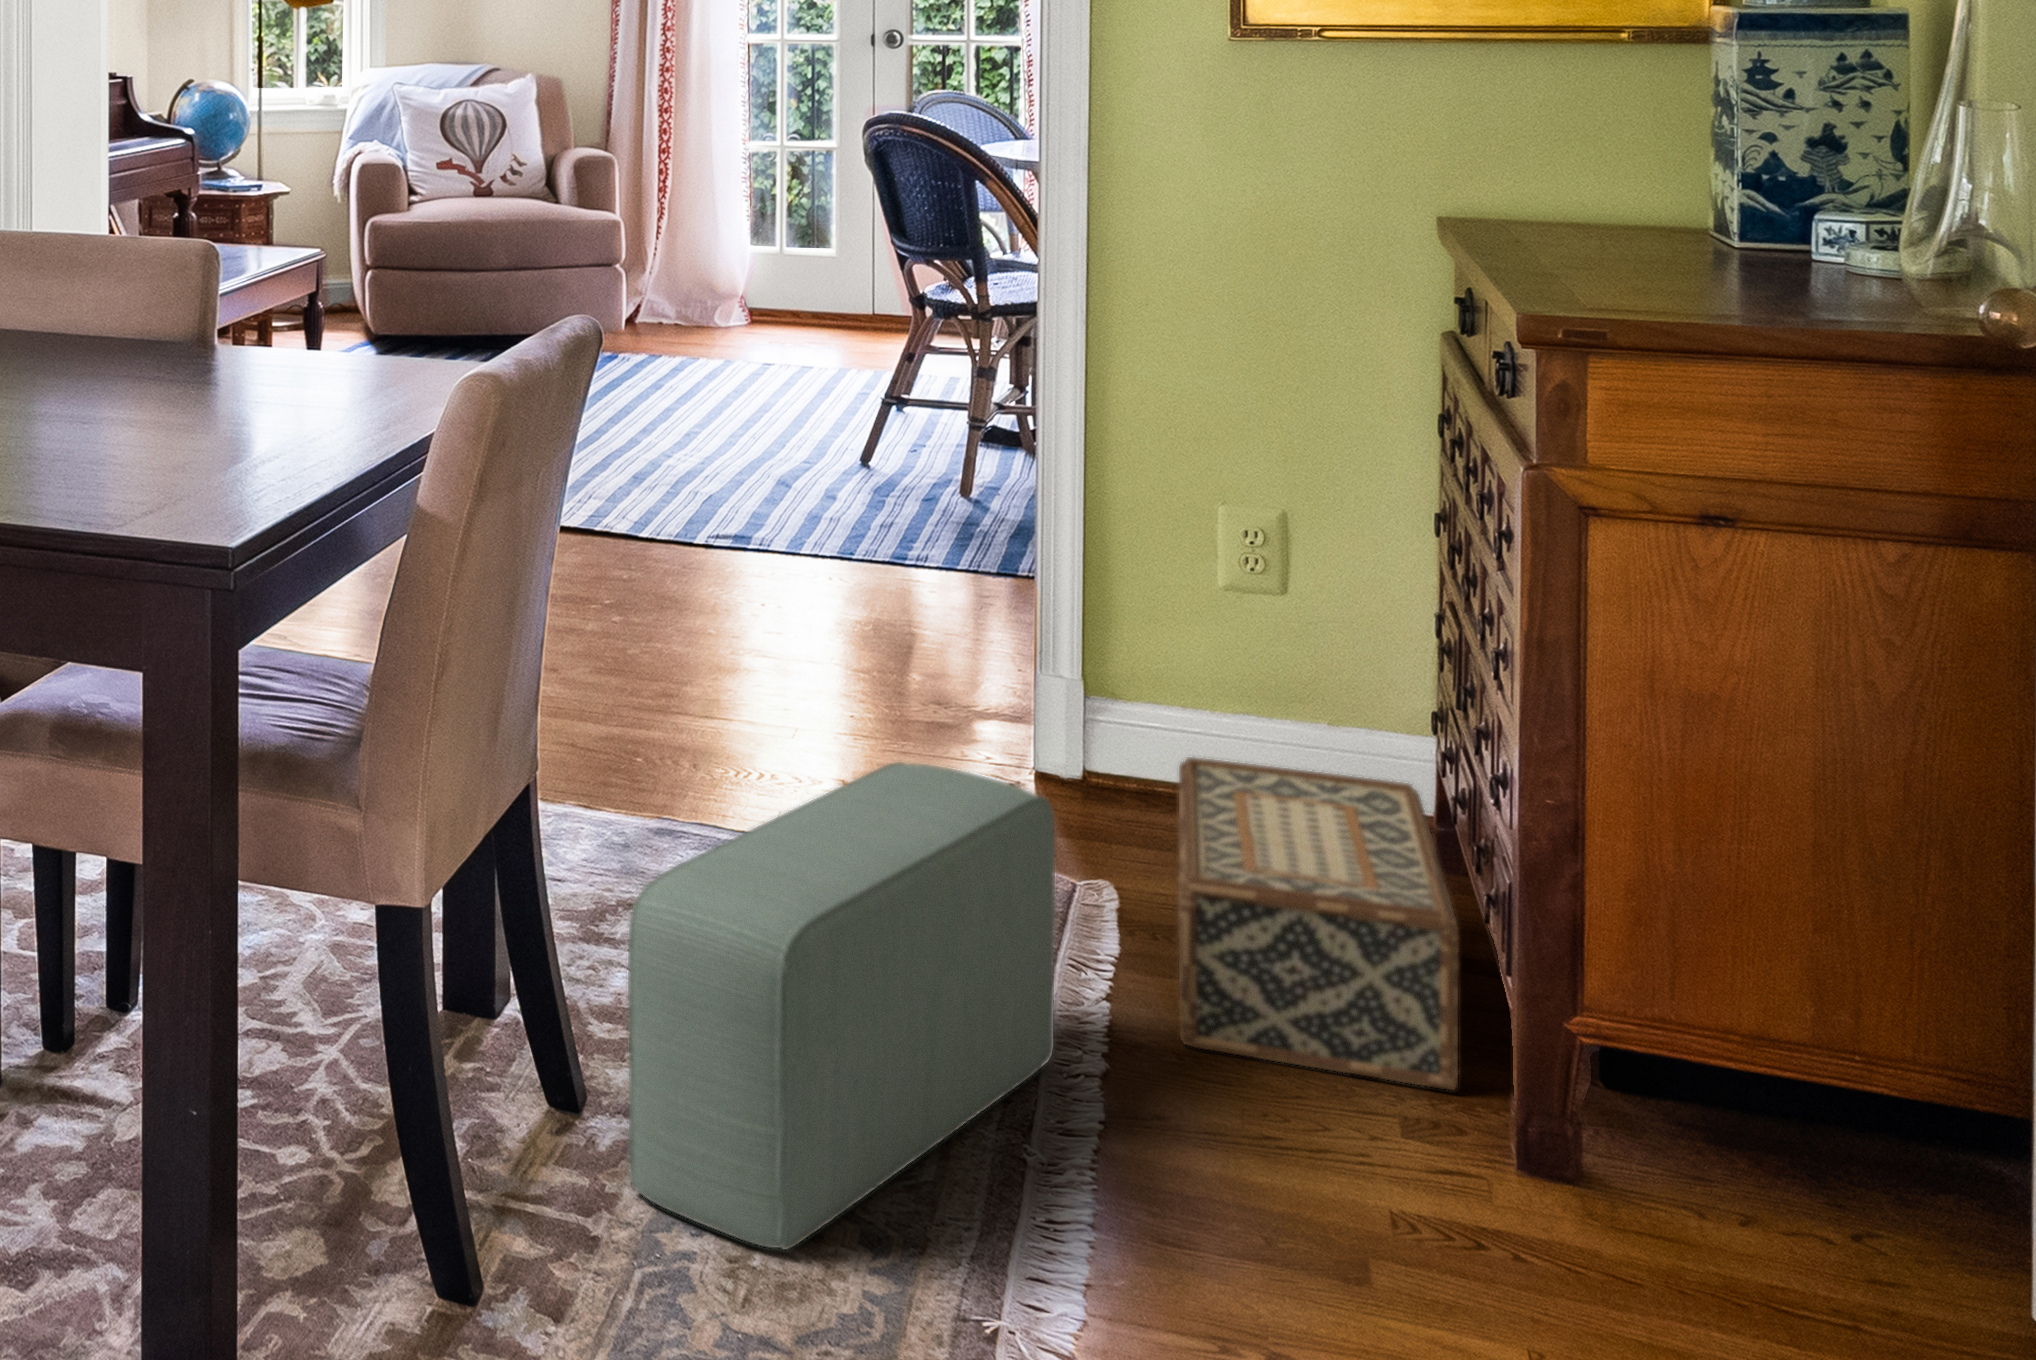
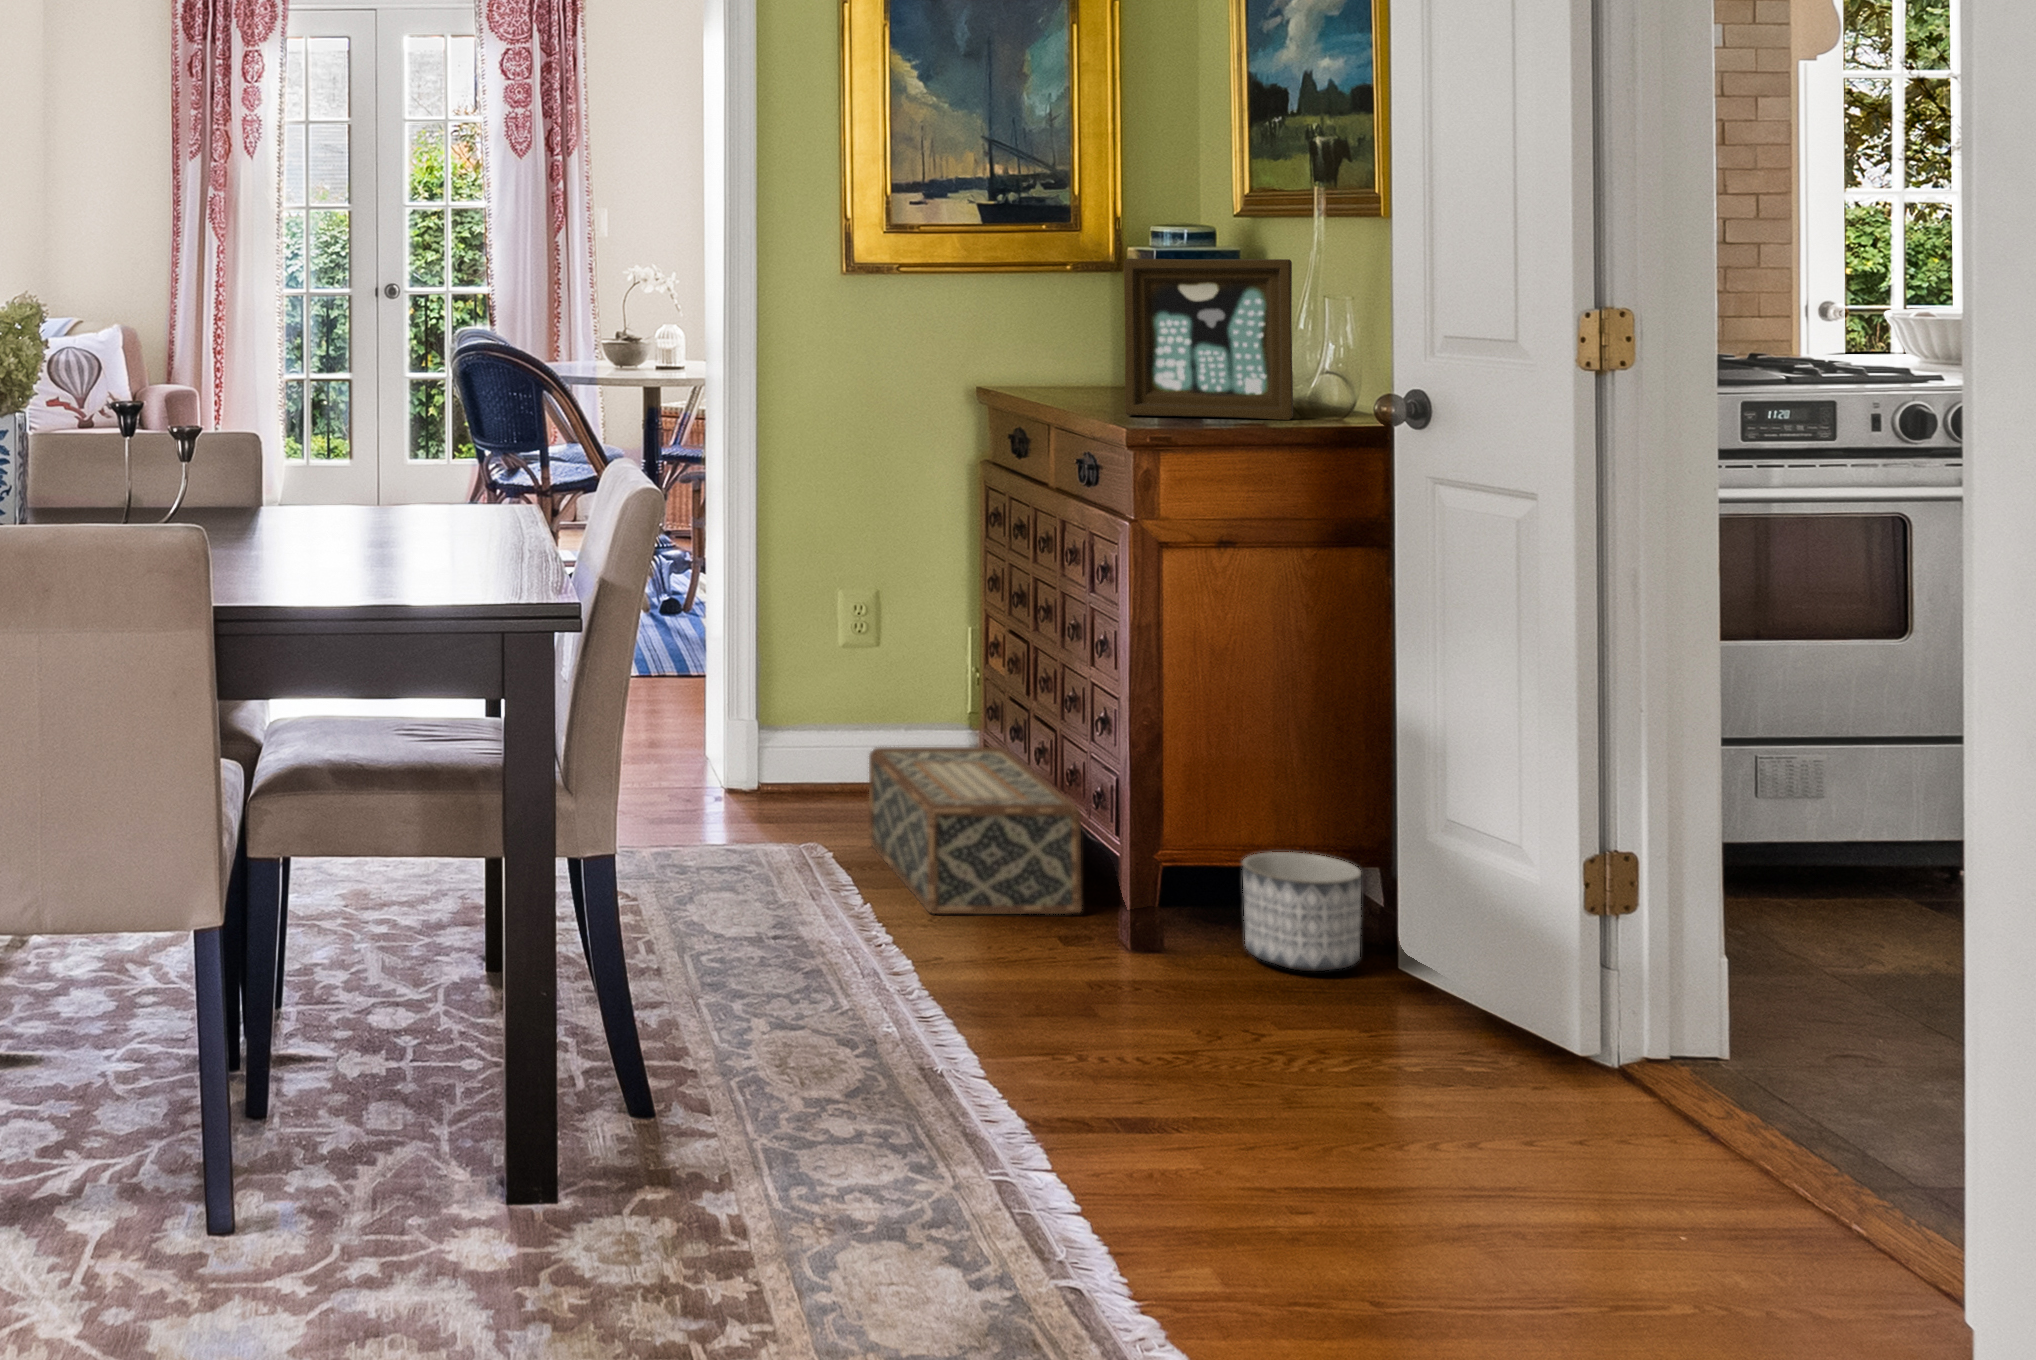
picture frame: none [1568,24,1903,311] -> present [1124,259,1293,420]
pouf: present [628,762,1055,1250] -> none [698,750,874,1040]
planter: none [1719,1062,1963,1306] -> present [1242,852,1361,971]

